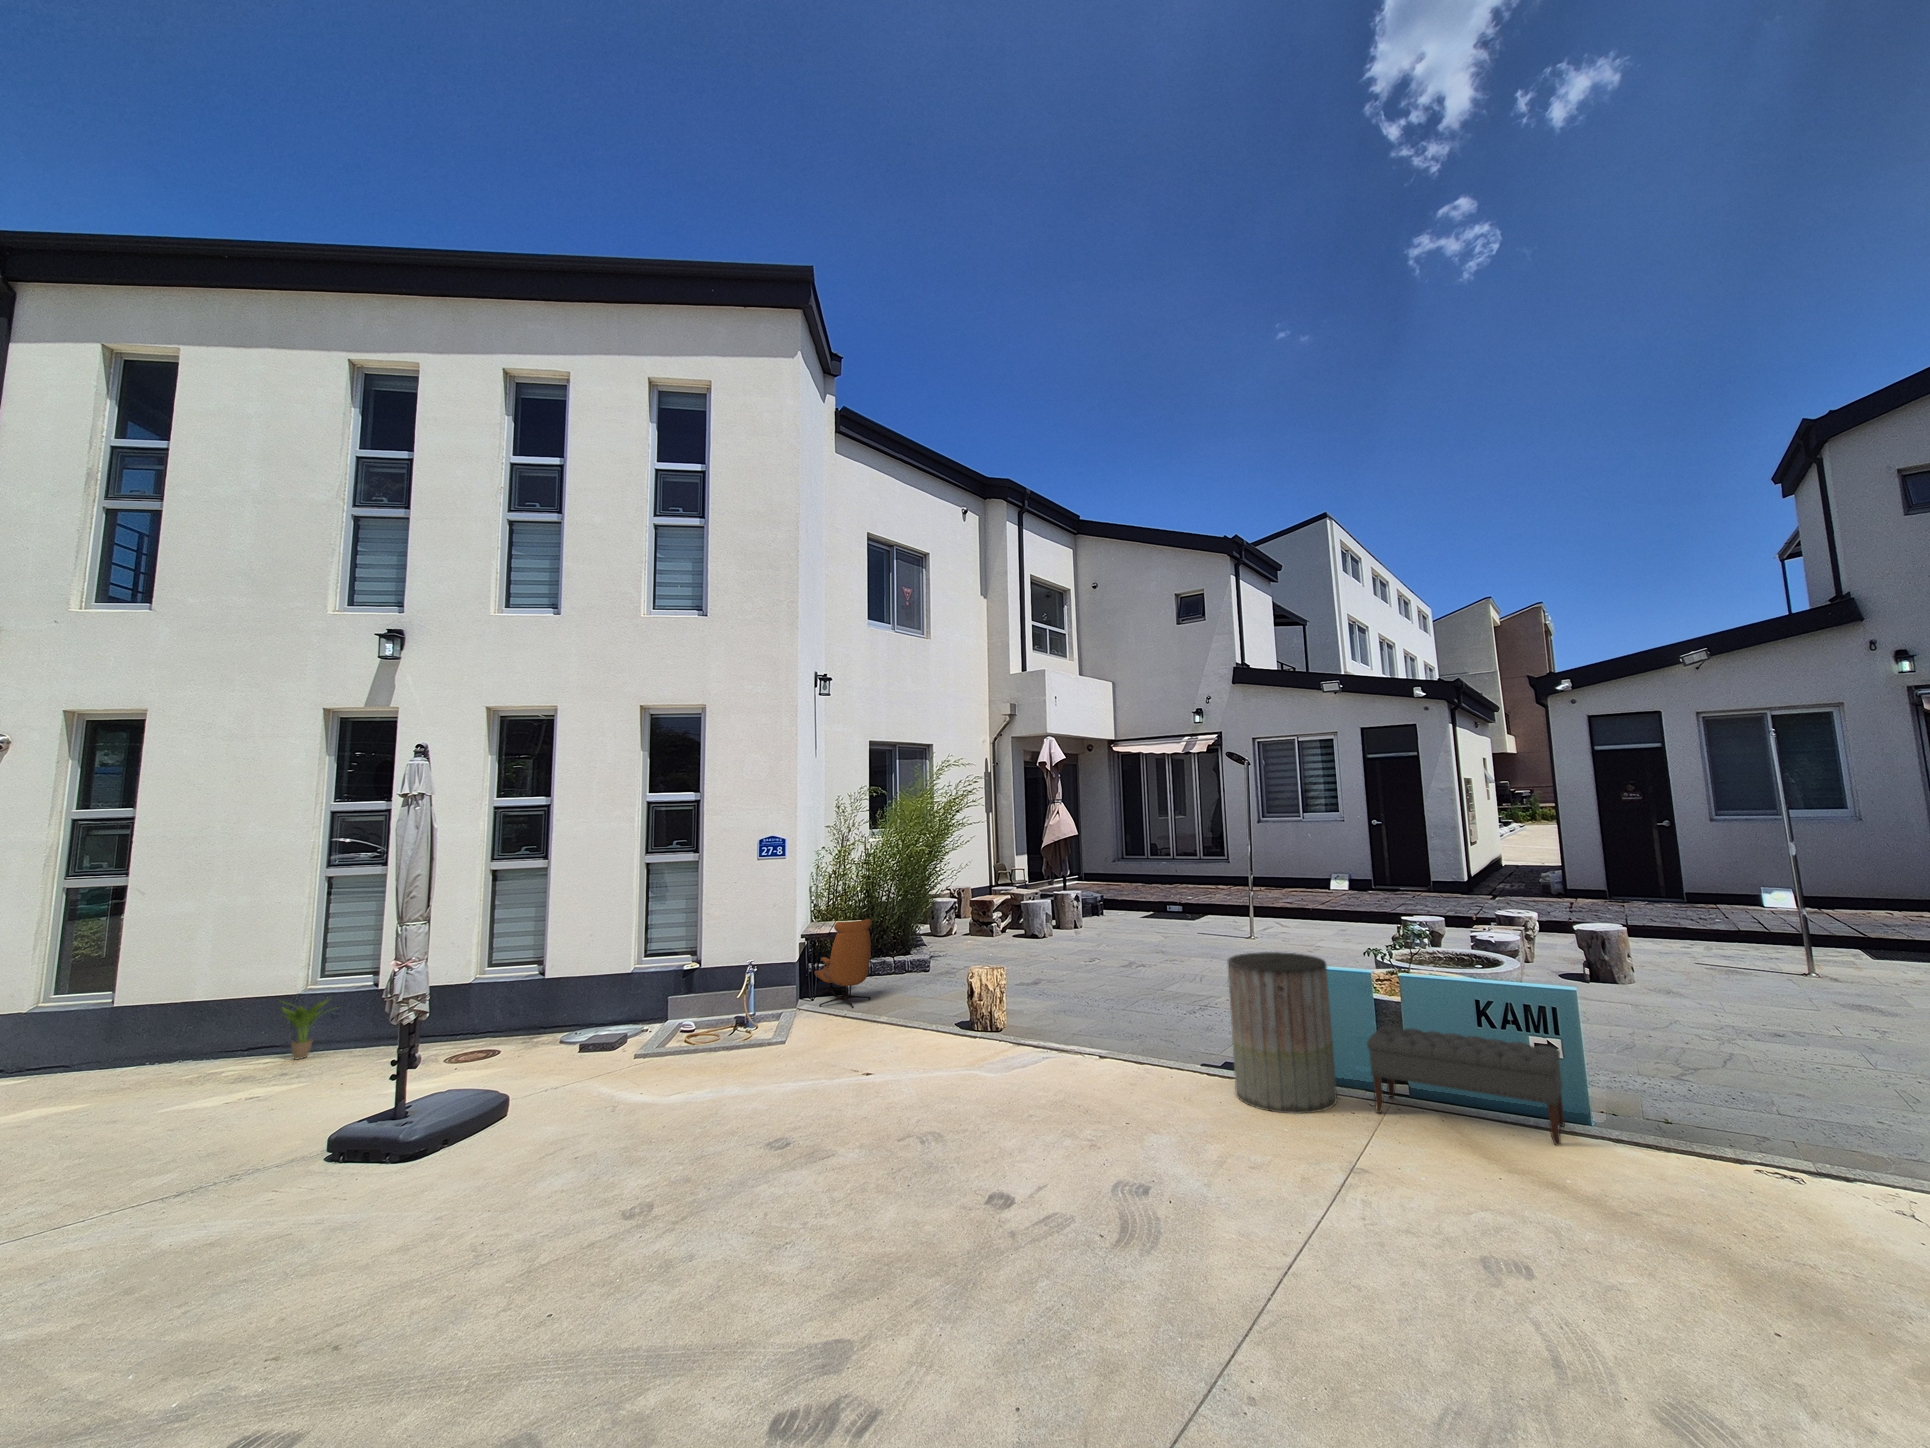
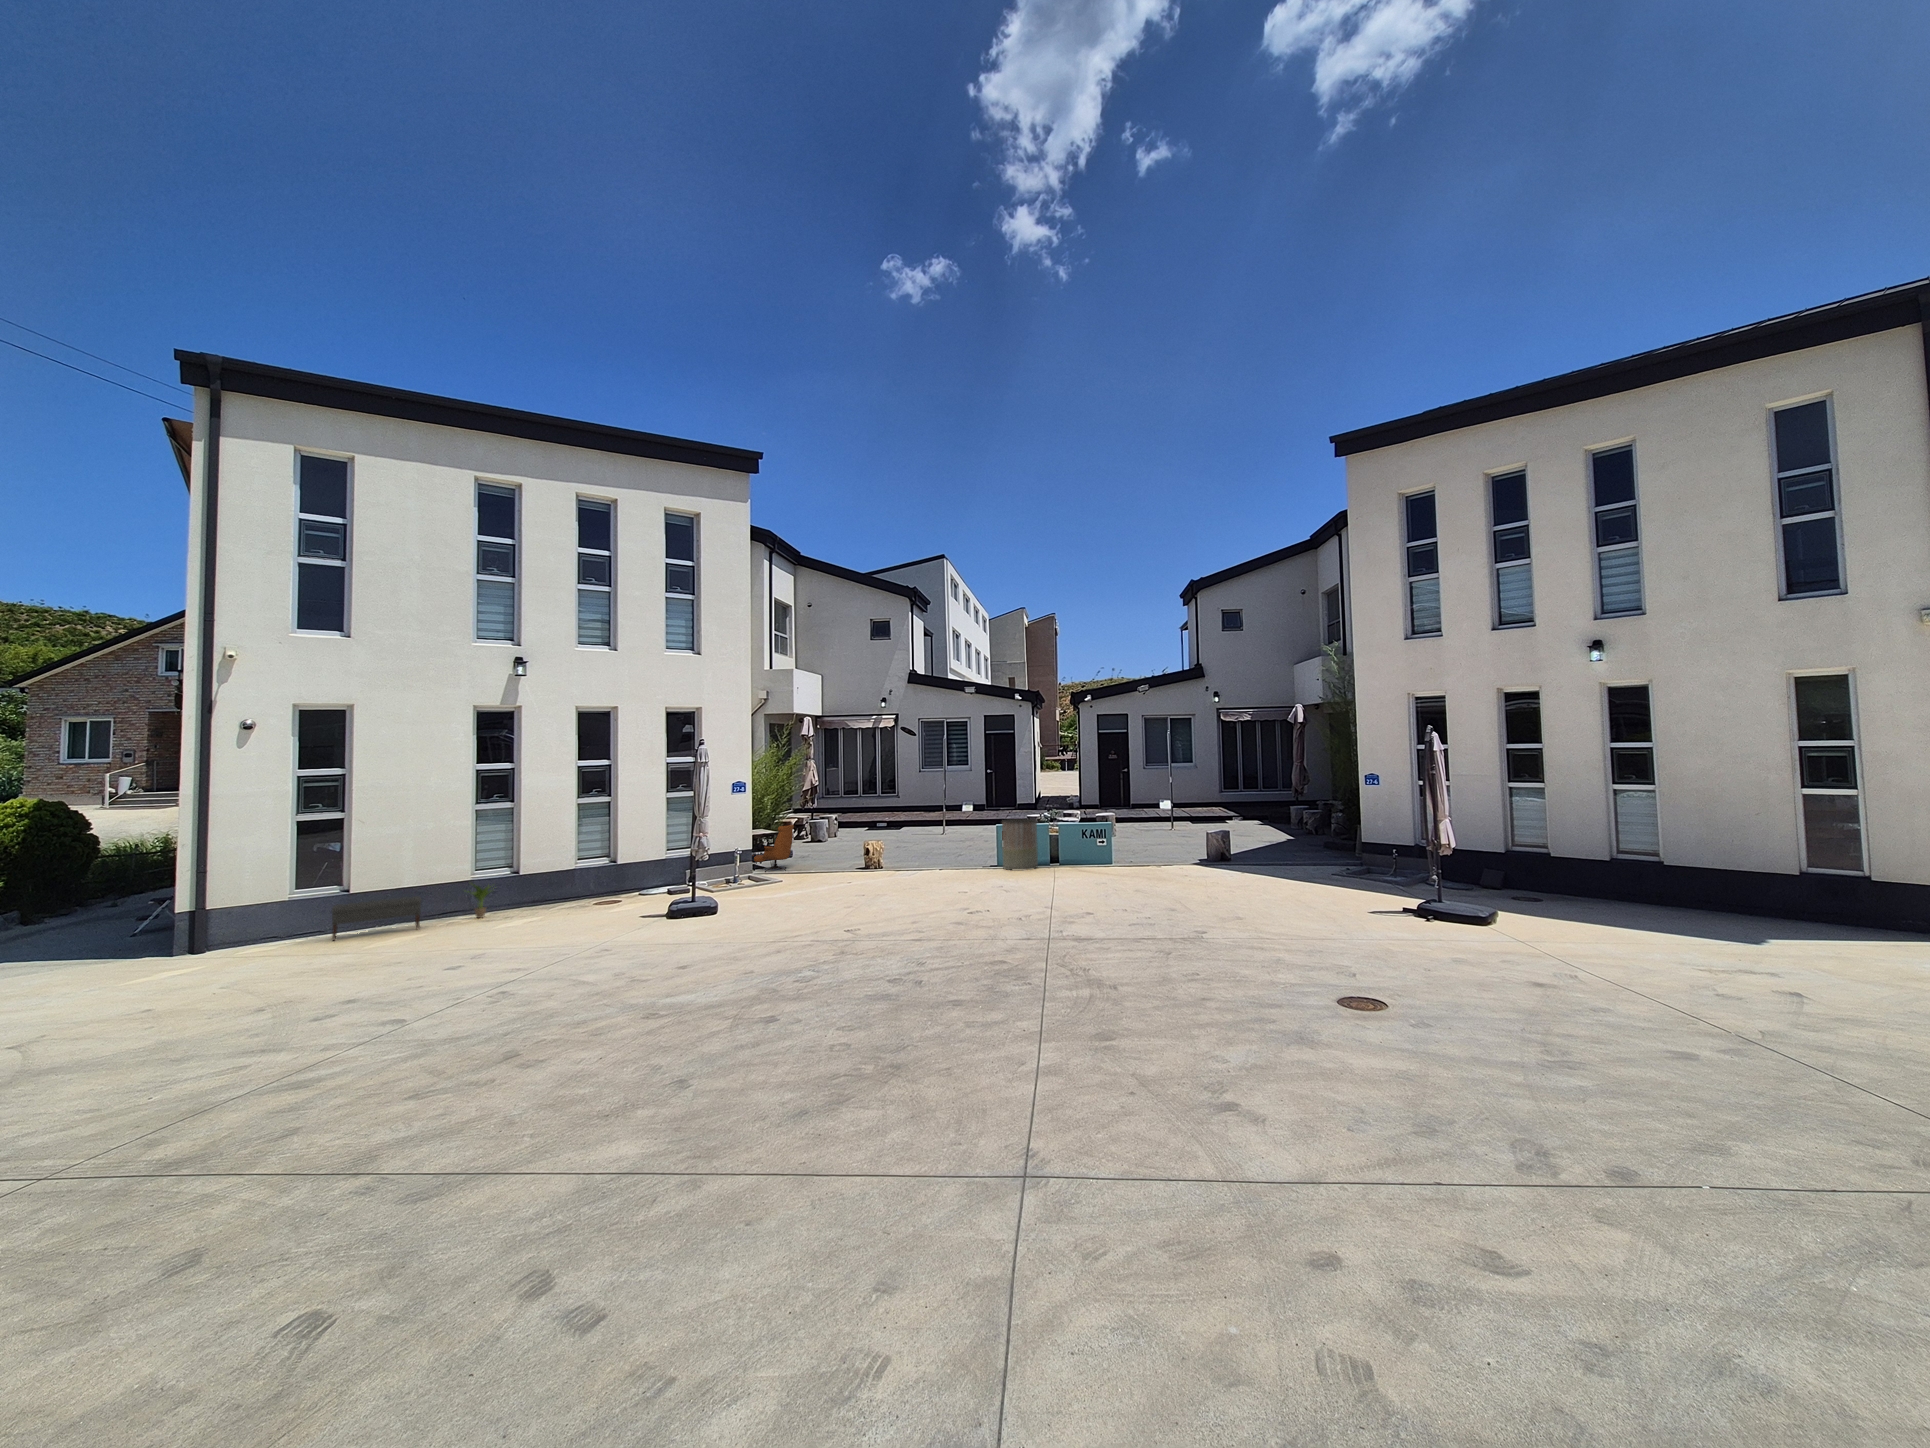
bench: present [1367,1026,1565,1146] -> present [332,896,422,941]

